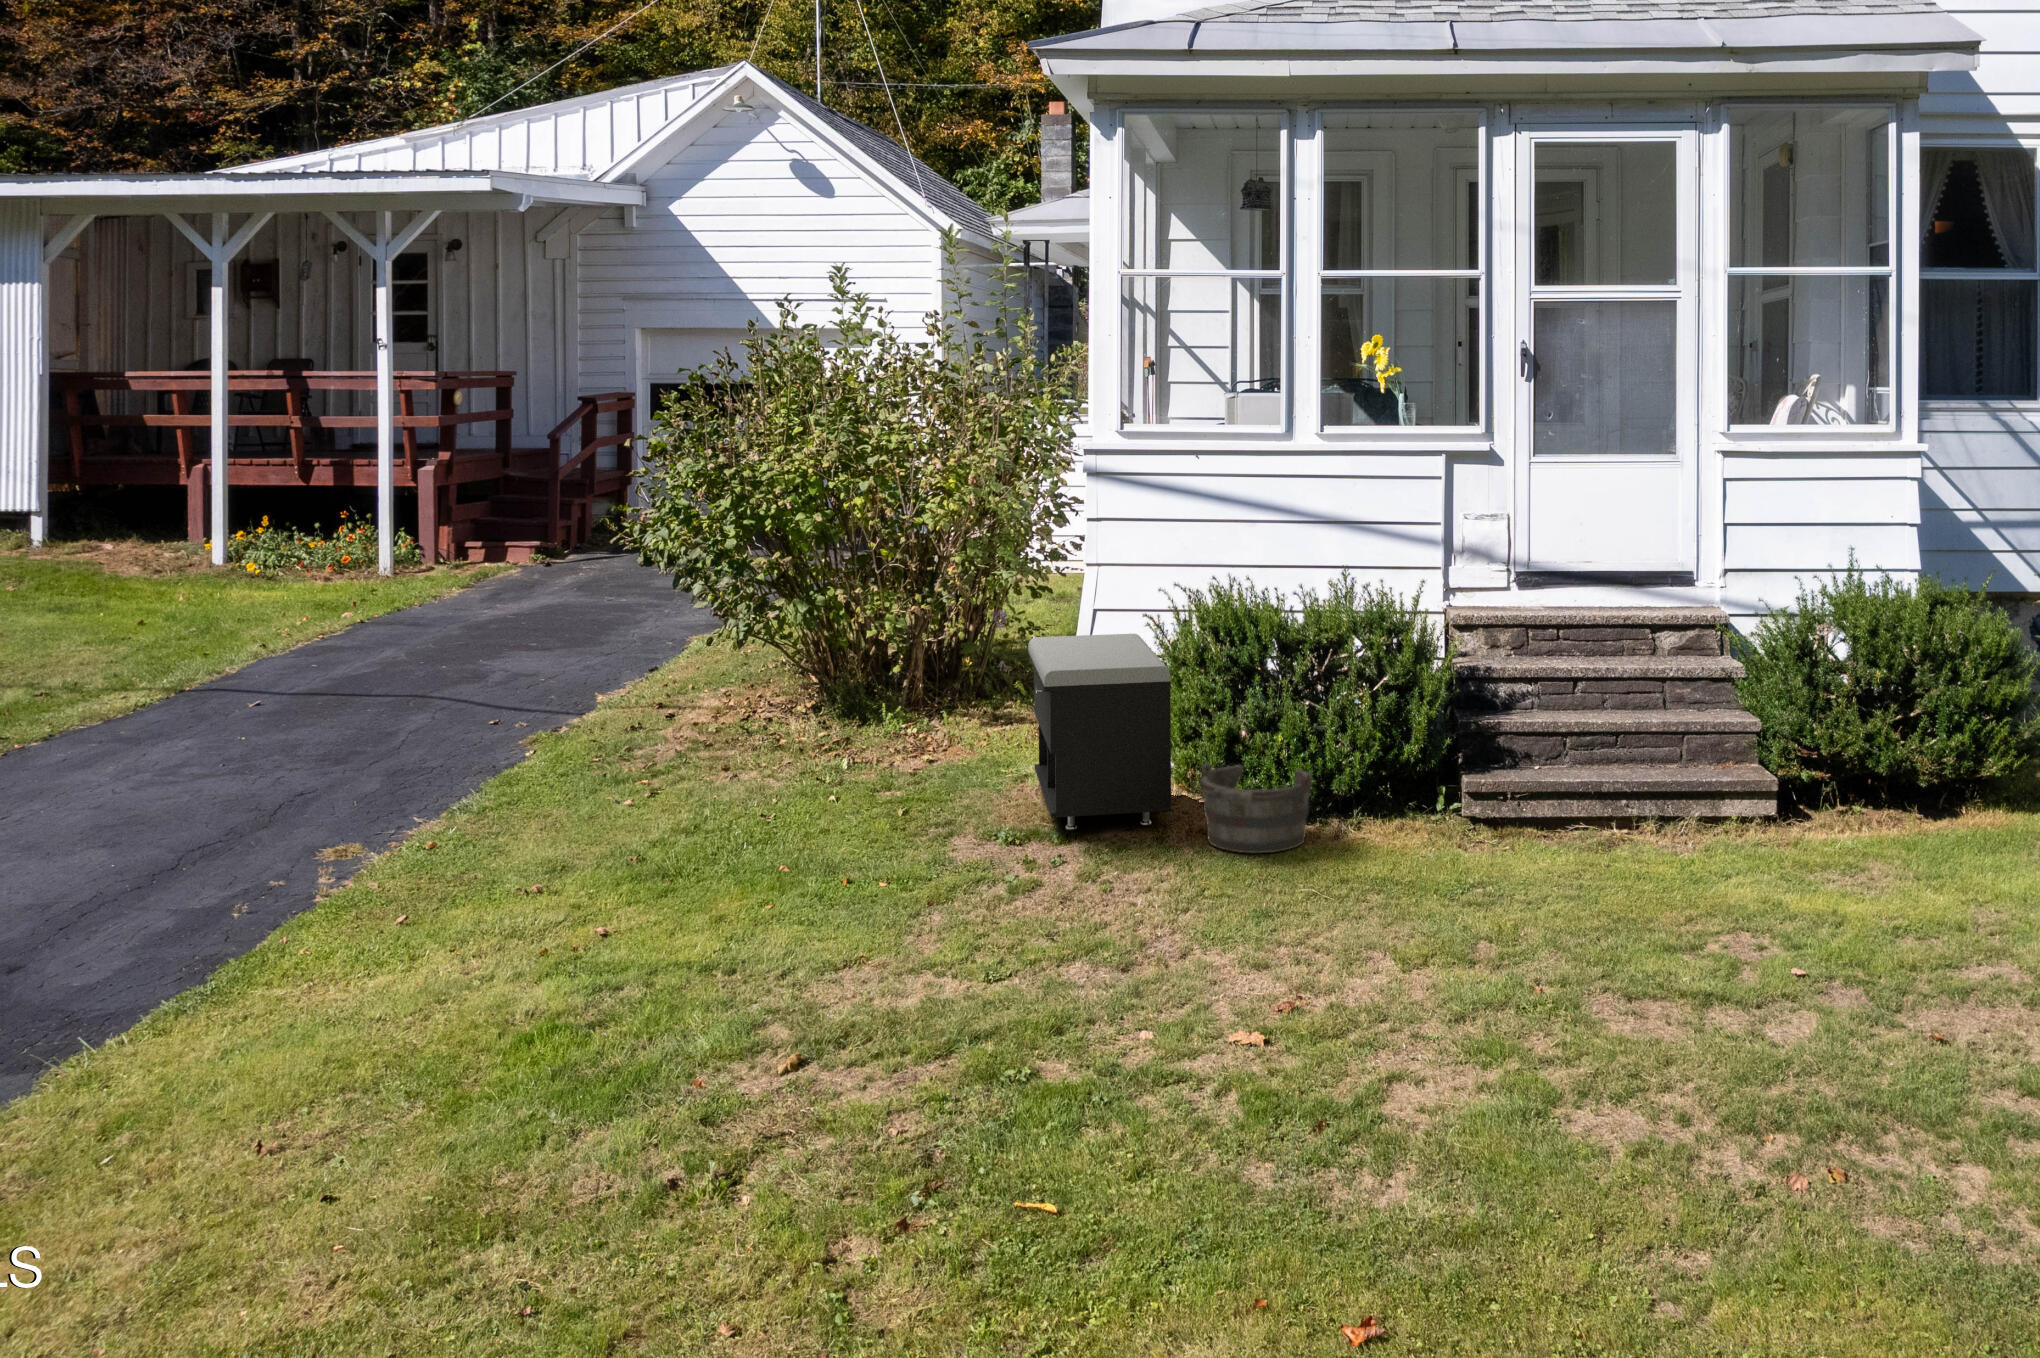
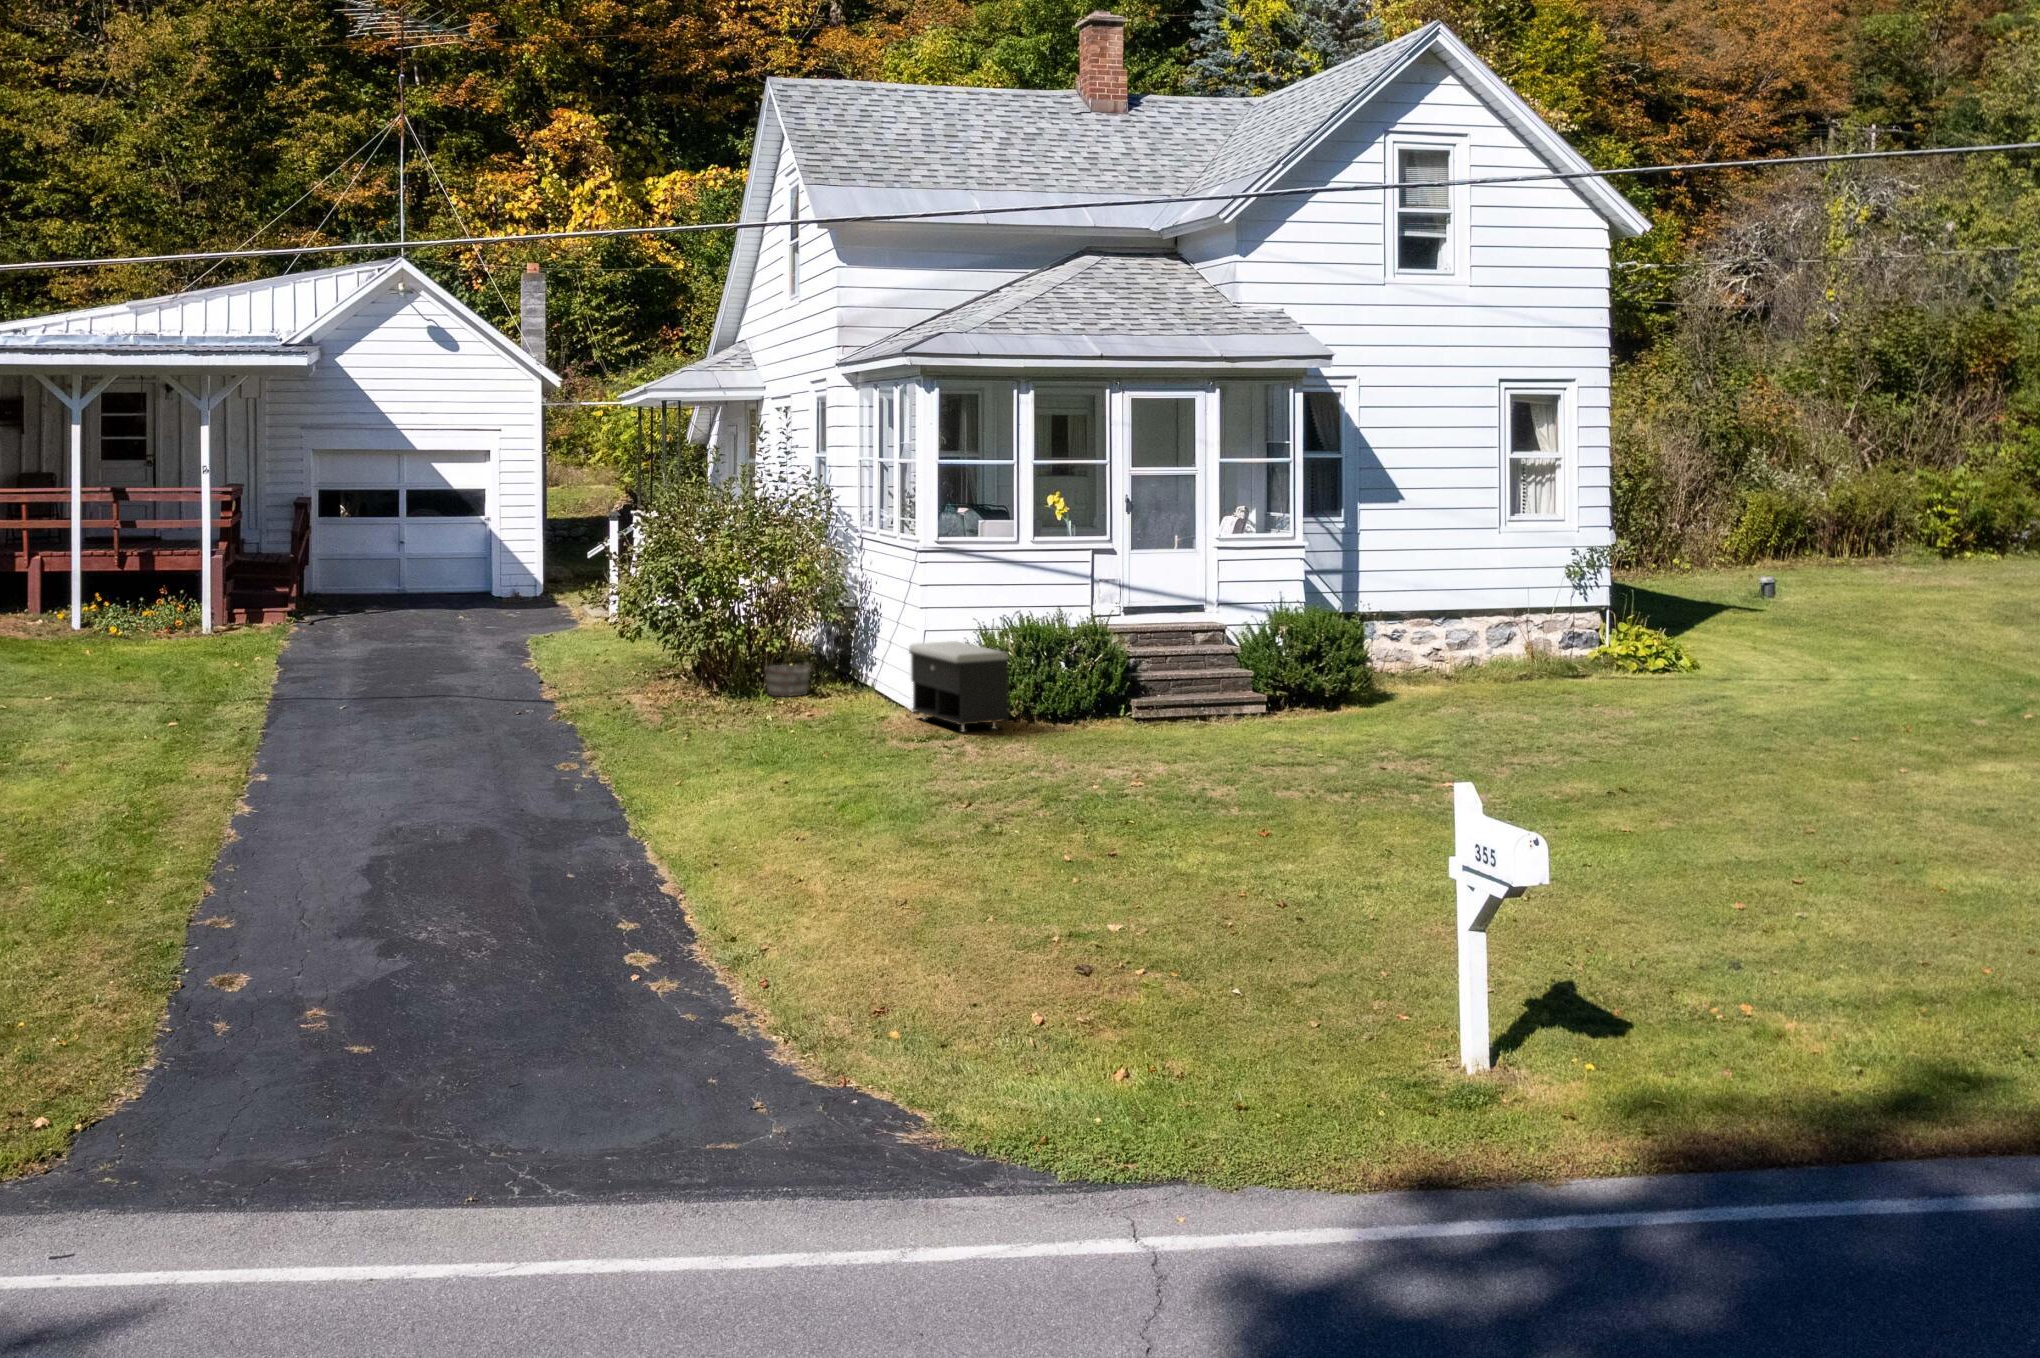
bucket: present [1193,763,1312,853] -> present [765,663,810,697]

